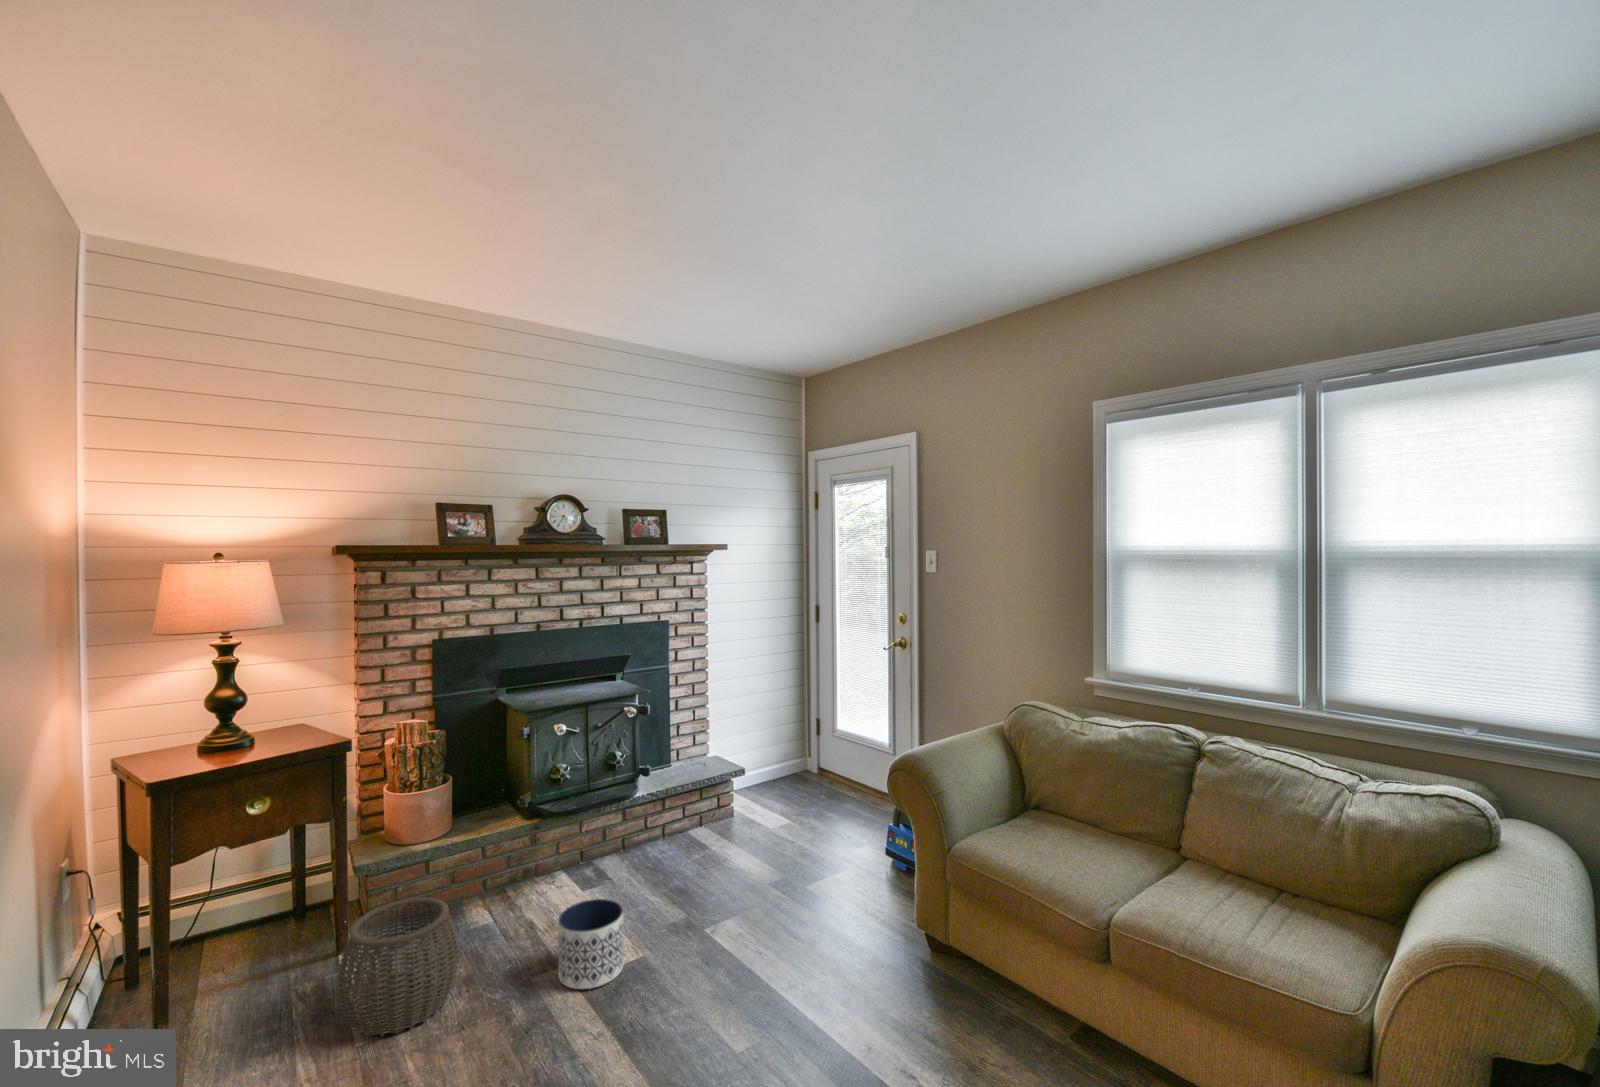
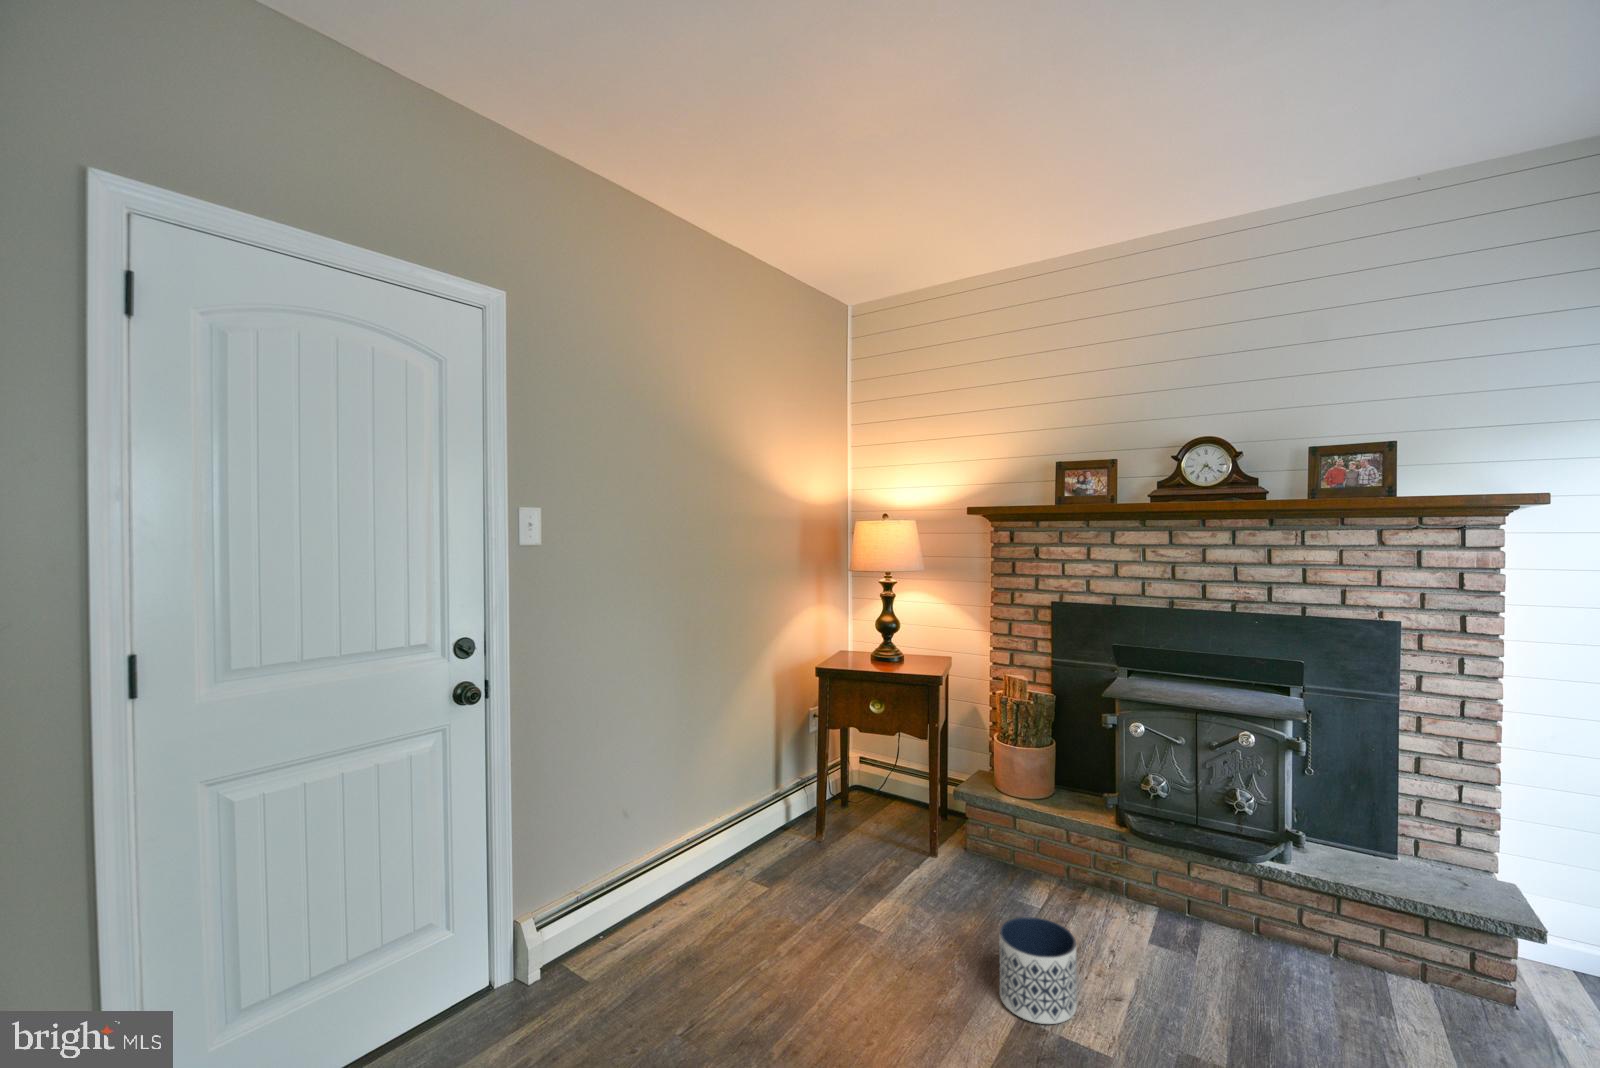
woven basket: present [336,897,460,1036] -> none [854,823,950,937]

